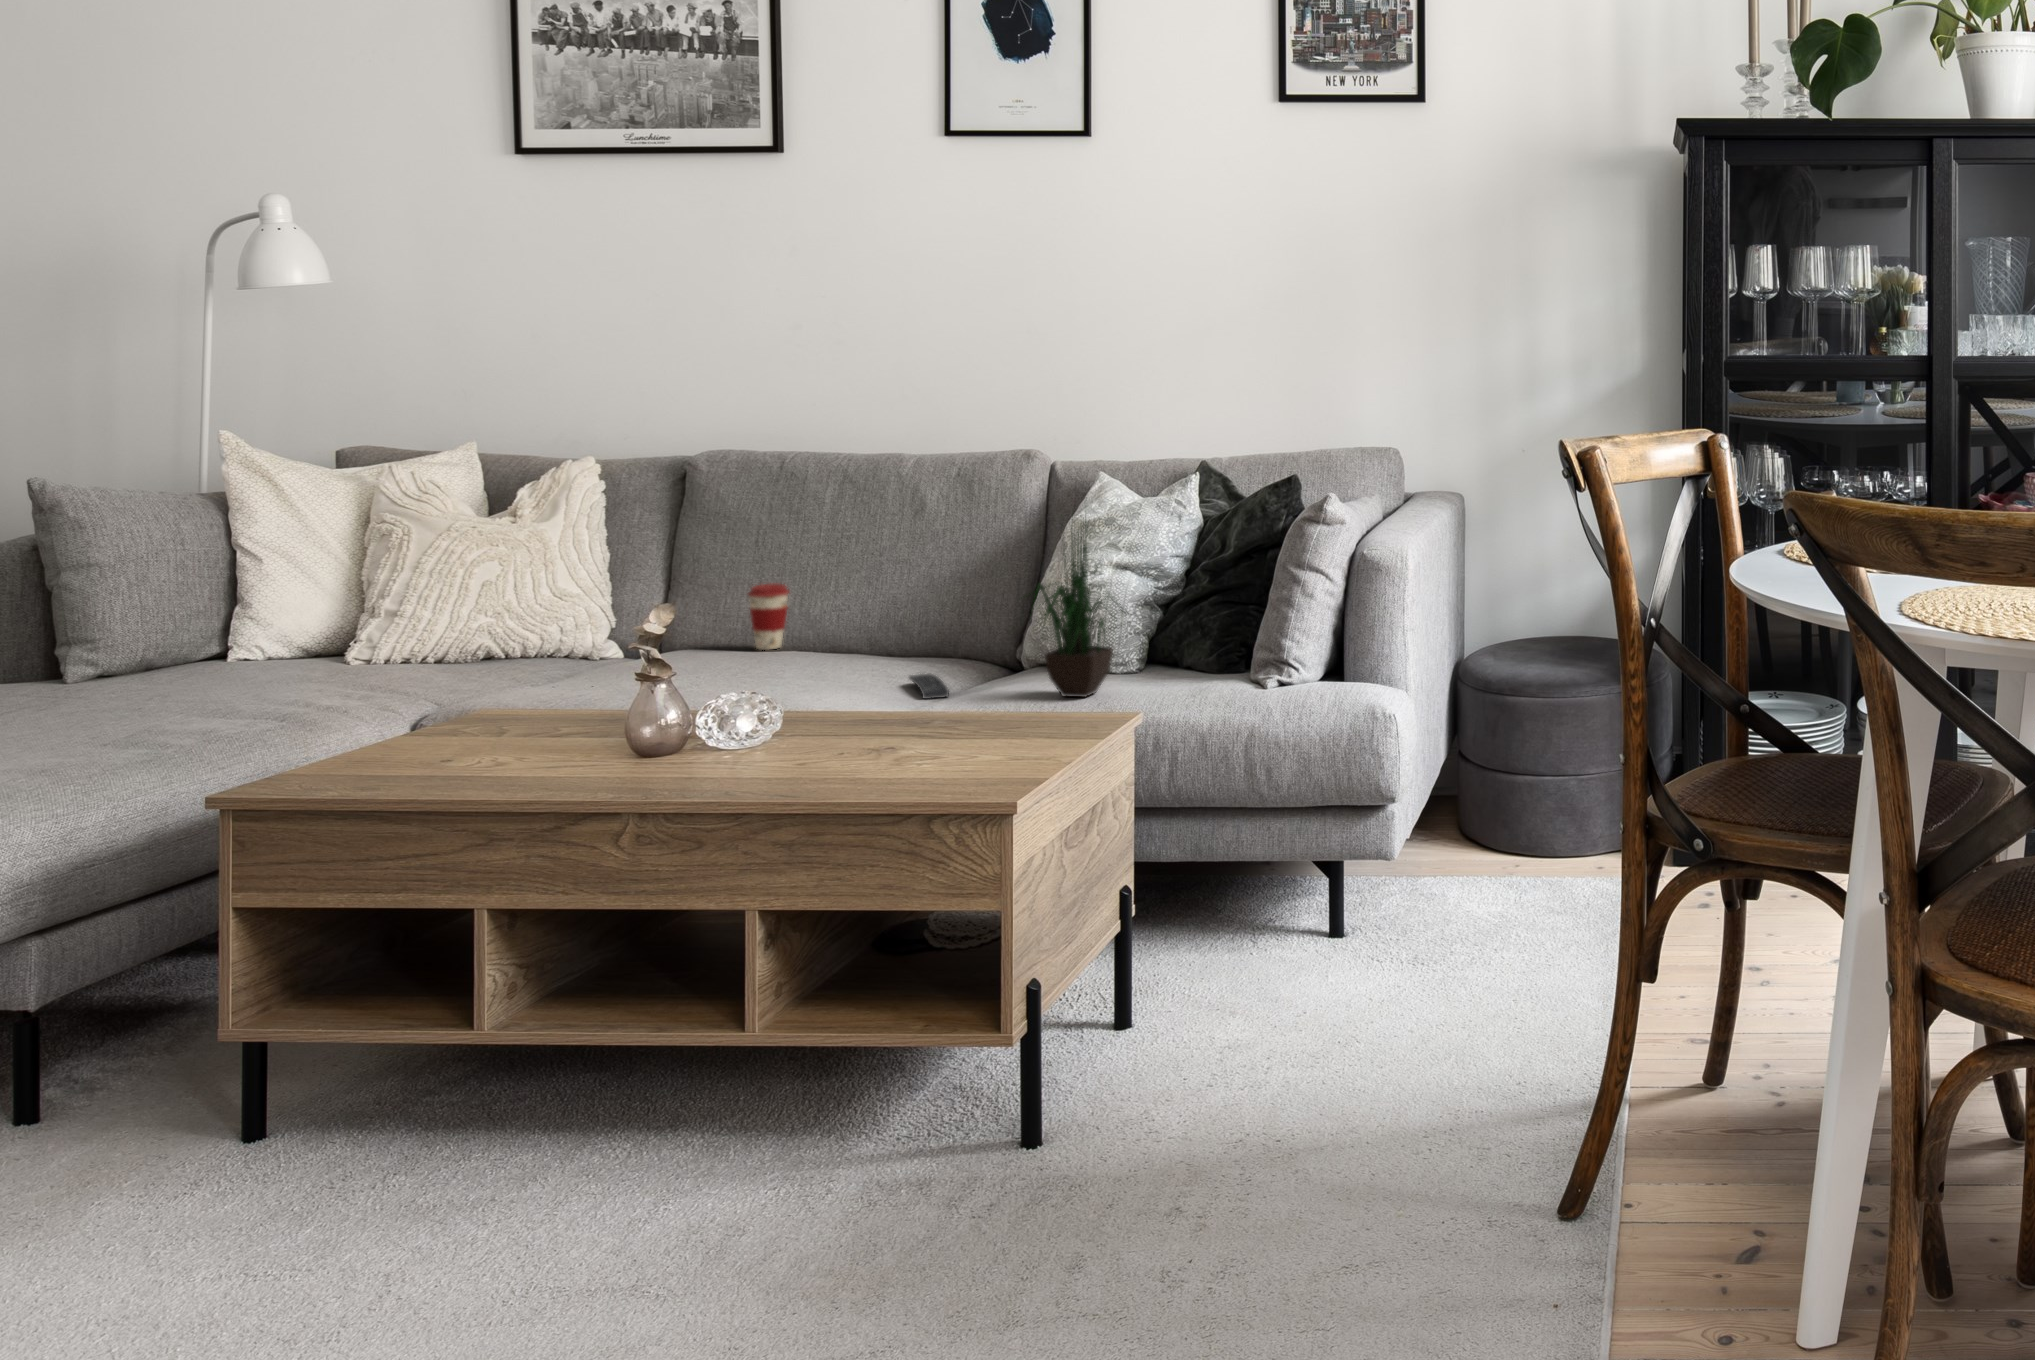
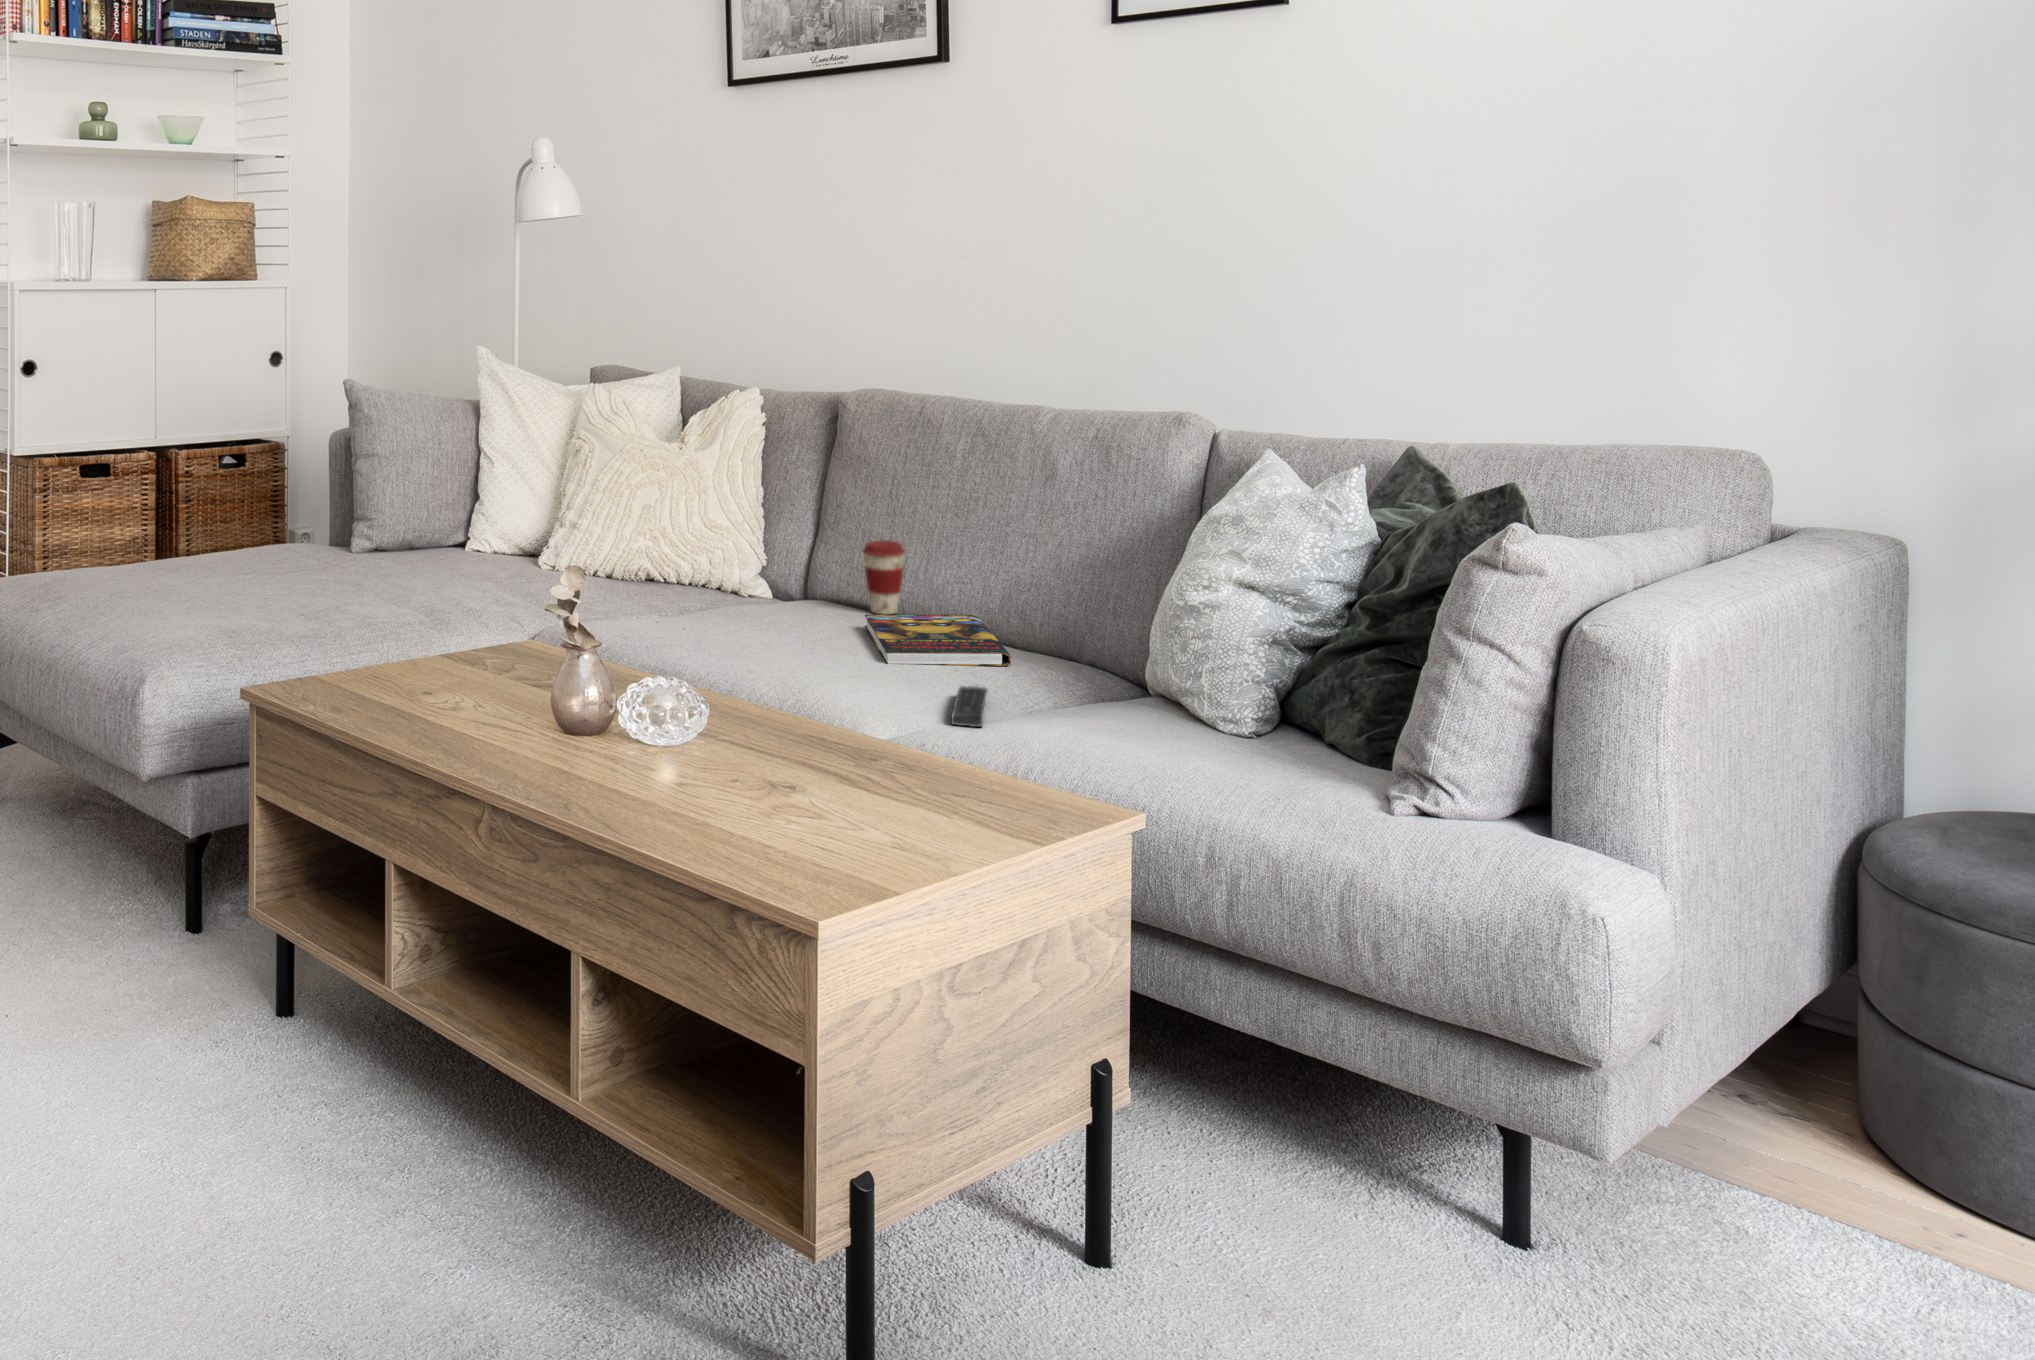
potted plant: present [1029,522,1120,697] -> none [1058,476,1219,767]
book: none [768,636,922,678] -> present [865,615,1011,666]

